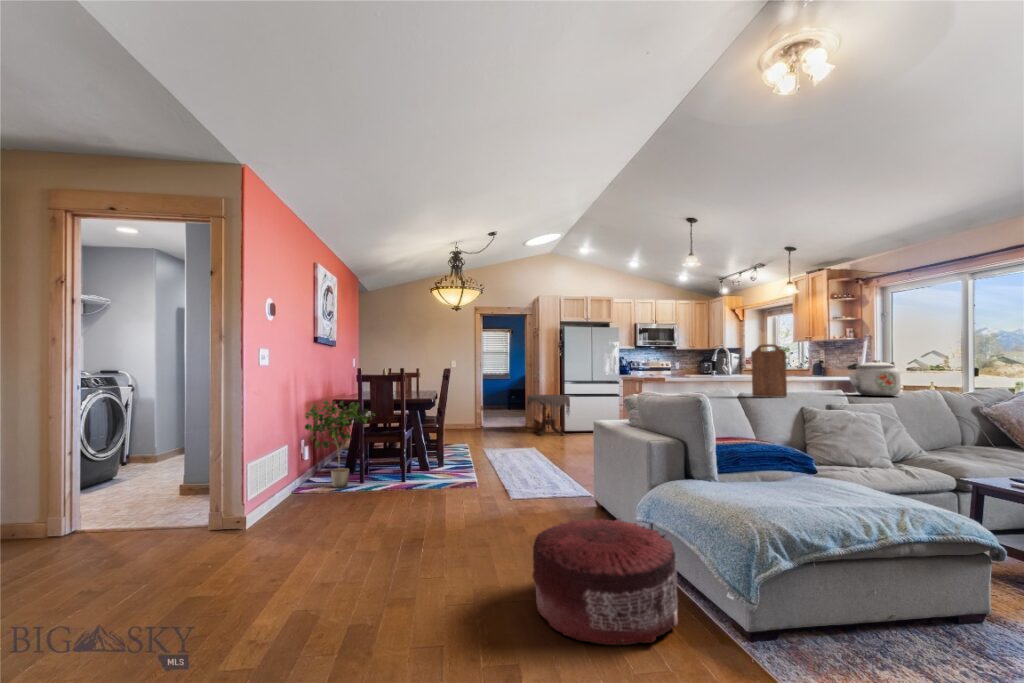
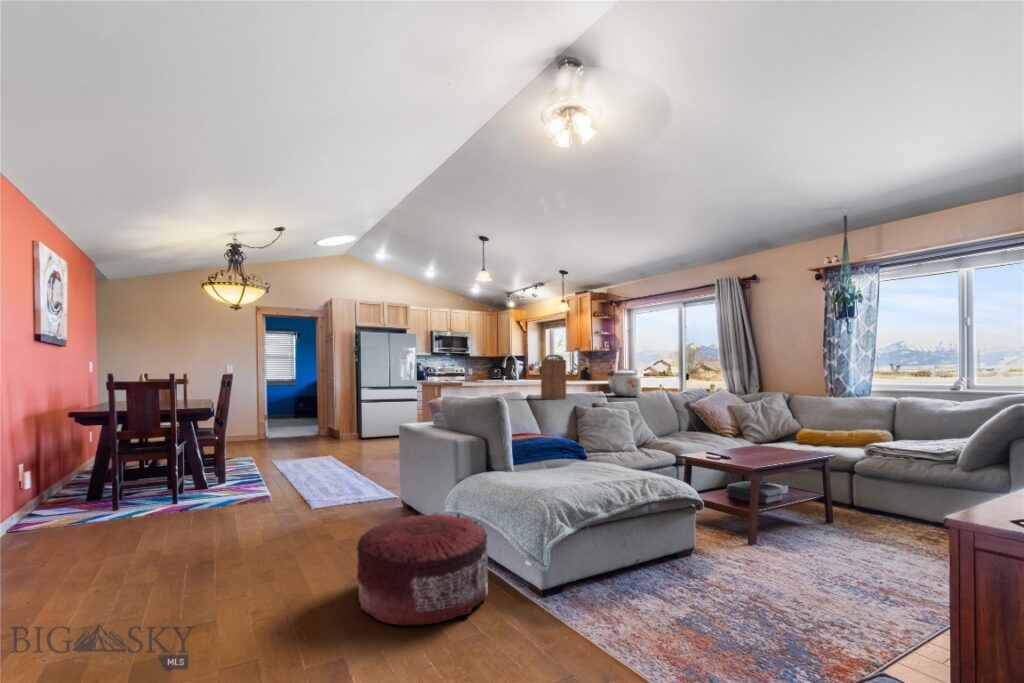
side table: present [527,395,570,436] -> none [320,400,368,444]
potted plant: present [305,401,375,488] -> none [24,412,138,522]

